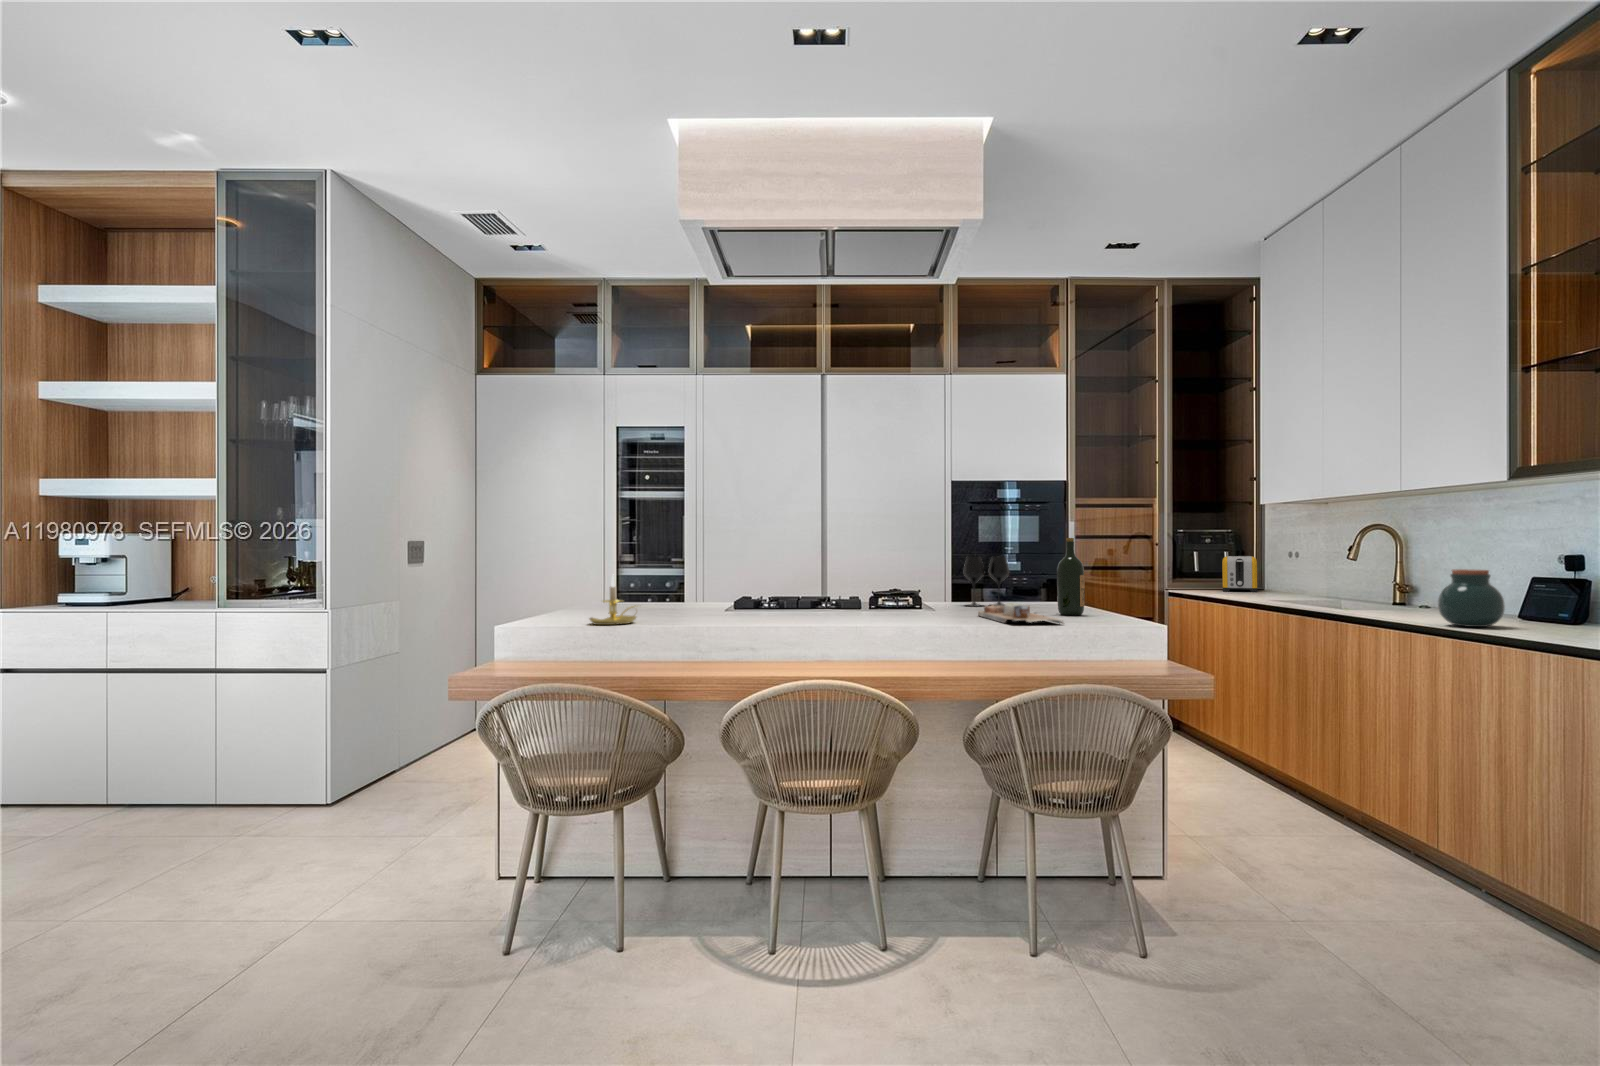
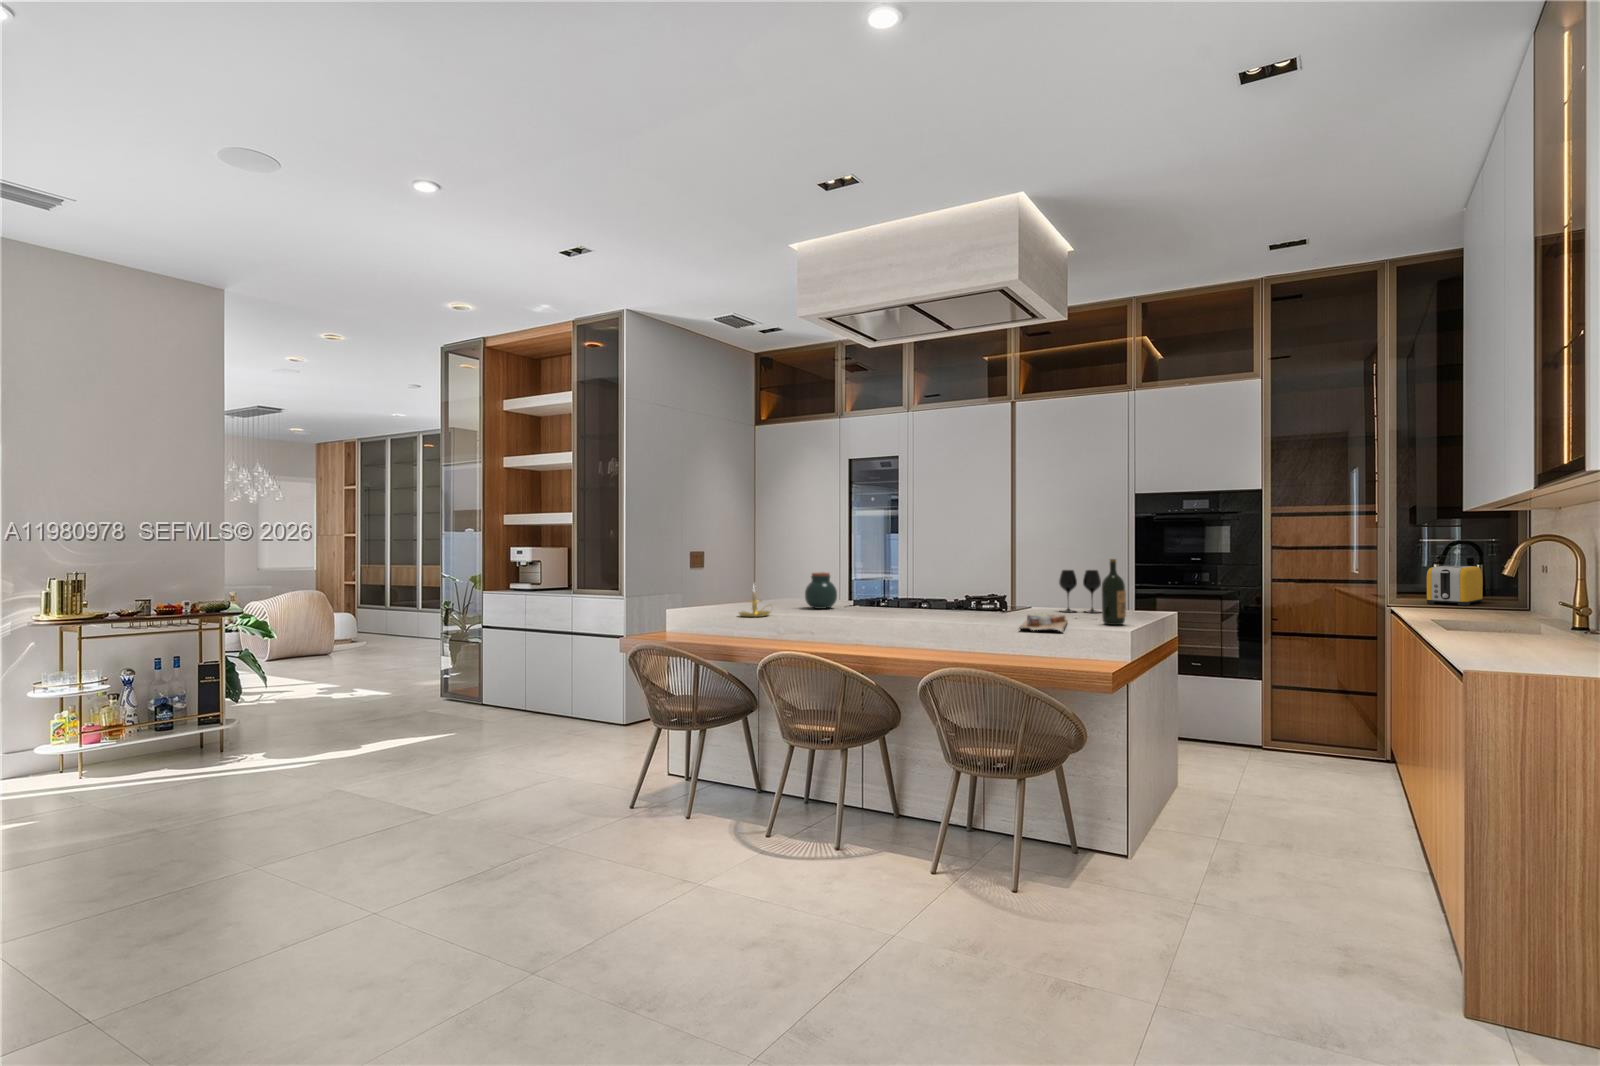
jar: present [1438,569,1505,627] -> present [805,572,837,609]

